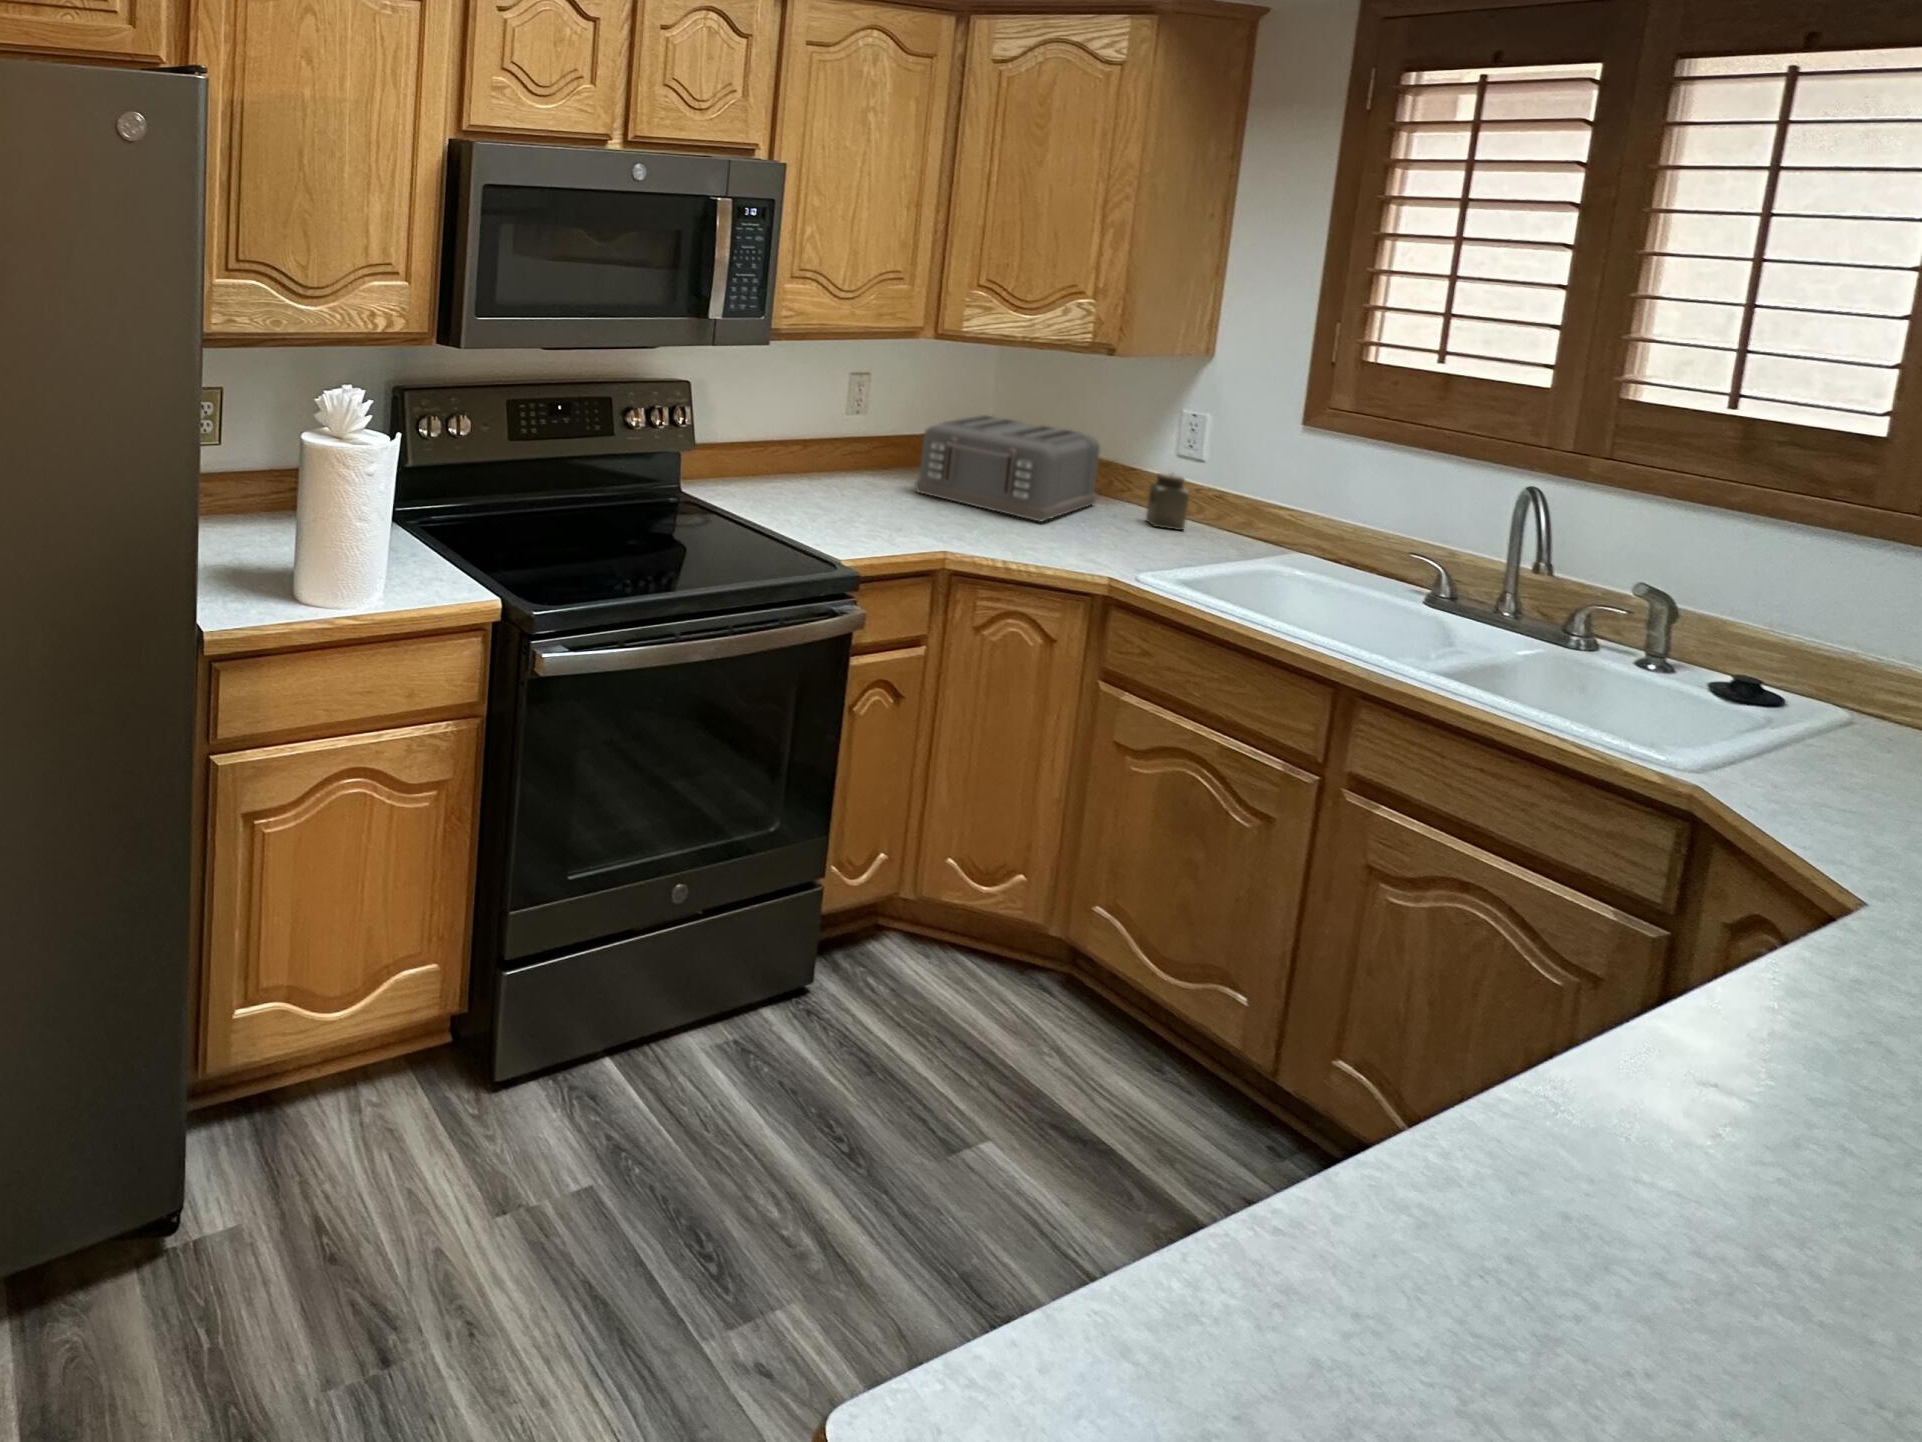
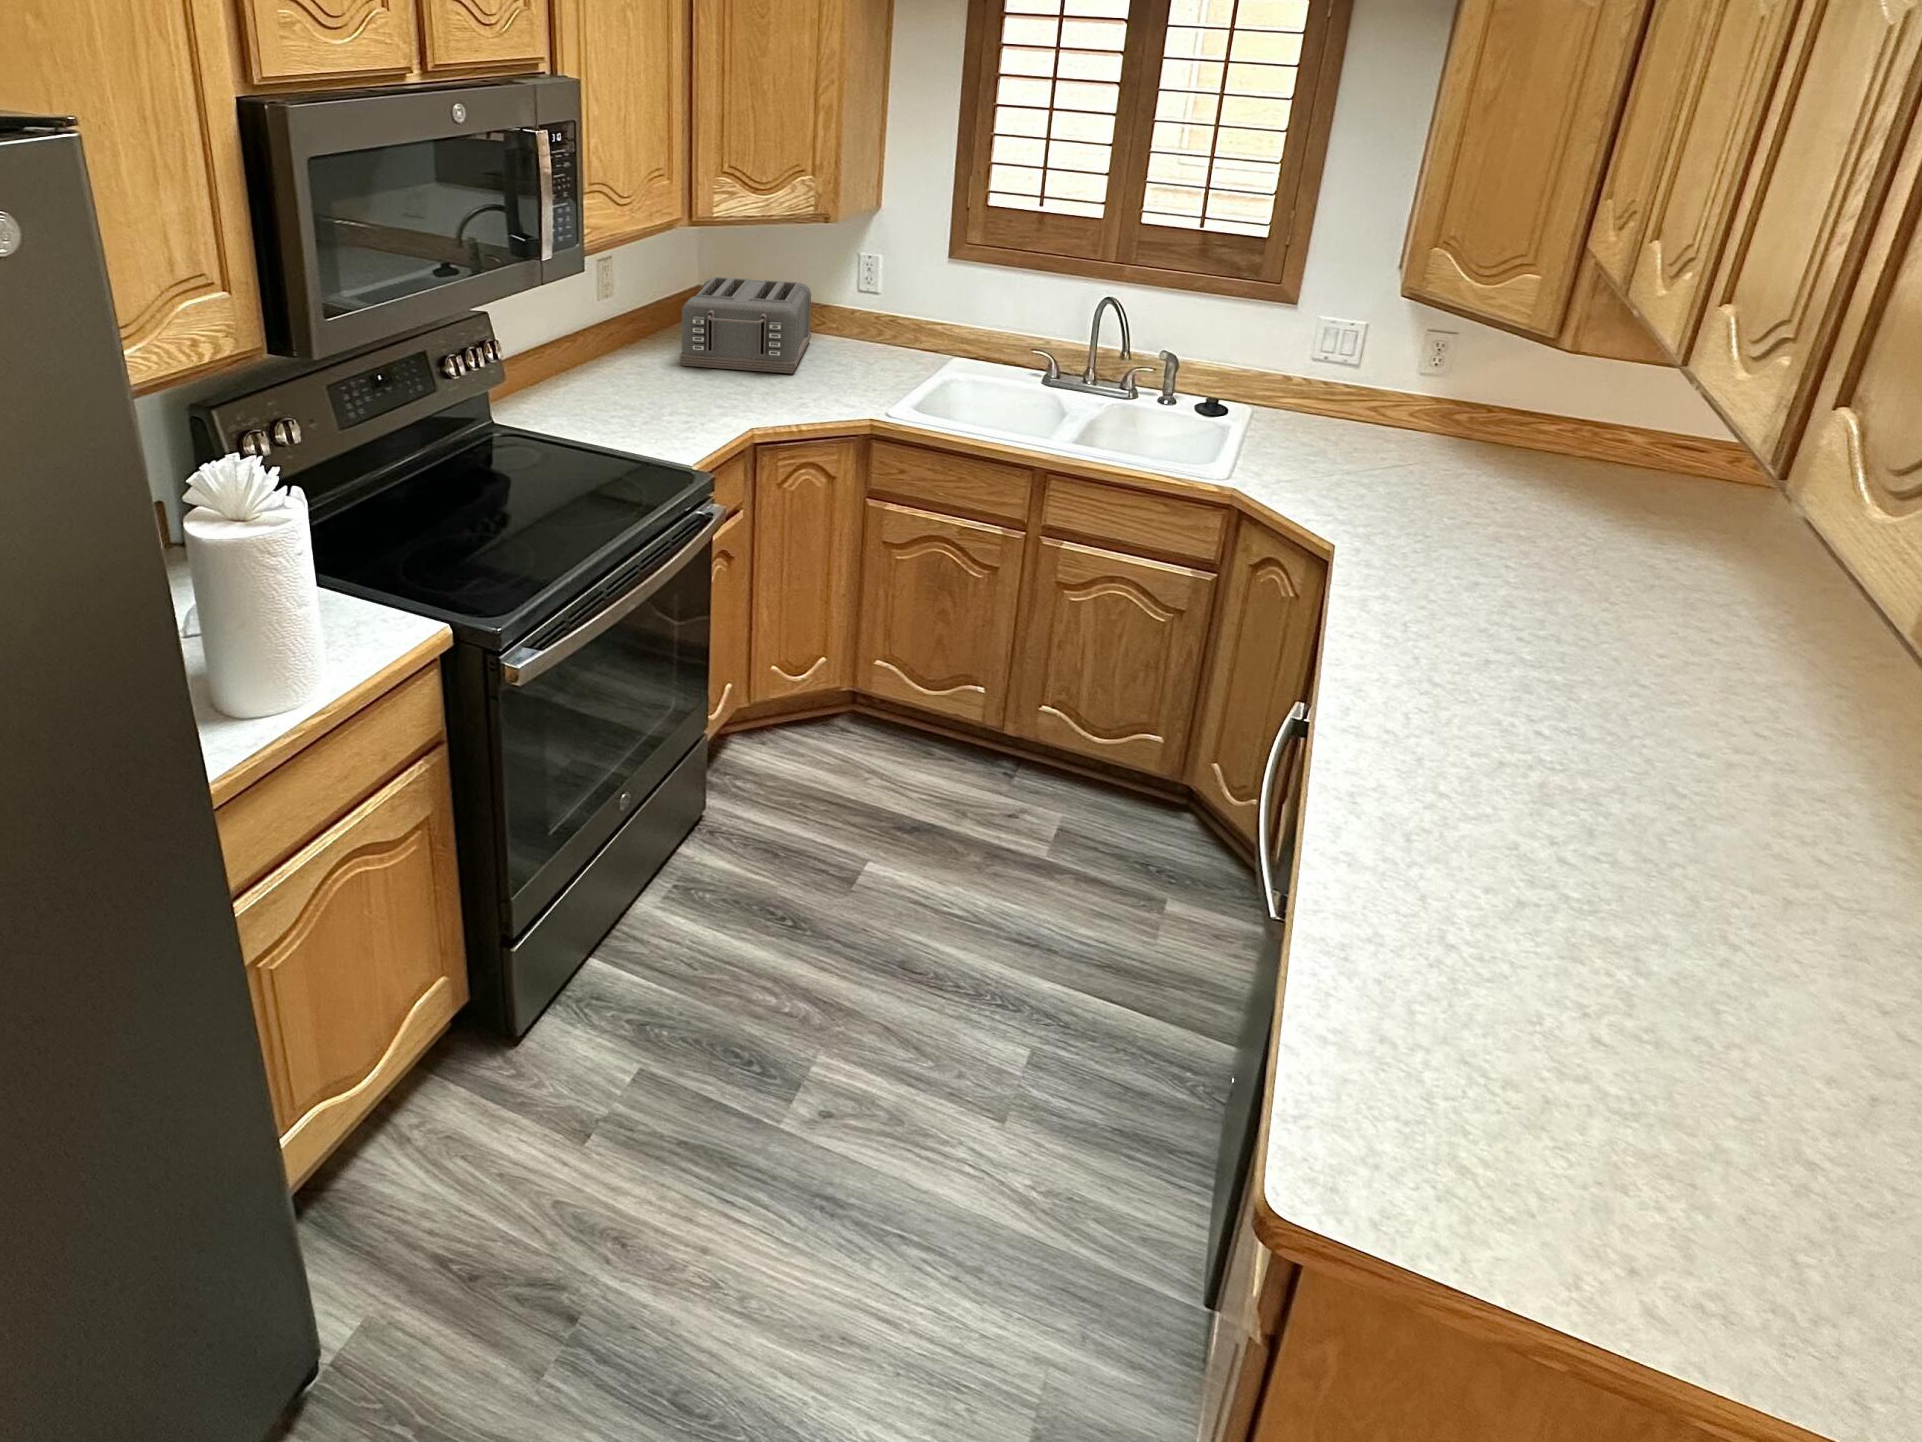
salt shaker: present [1146,472,1189,530] -> none [851,307,882,355]

